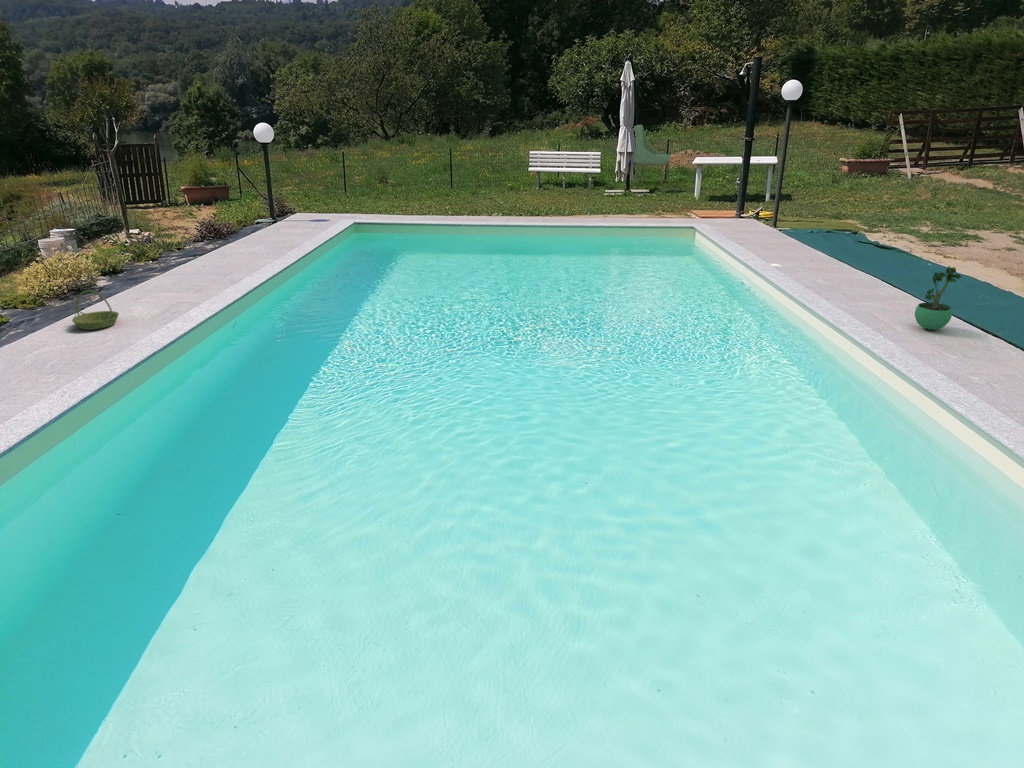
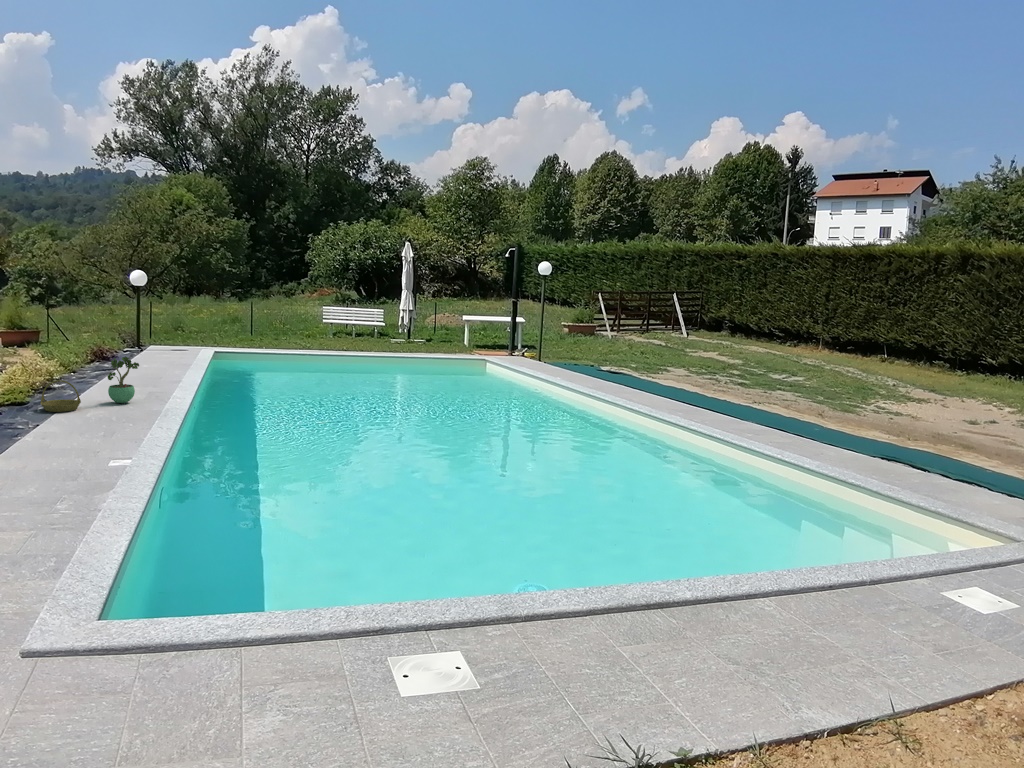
chair: present [634,125,670,185] -> none [412,290,440,337]
potted plant: present [915,266,961,330] -> present [107,356,139,403]

